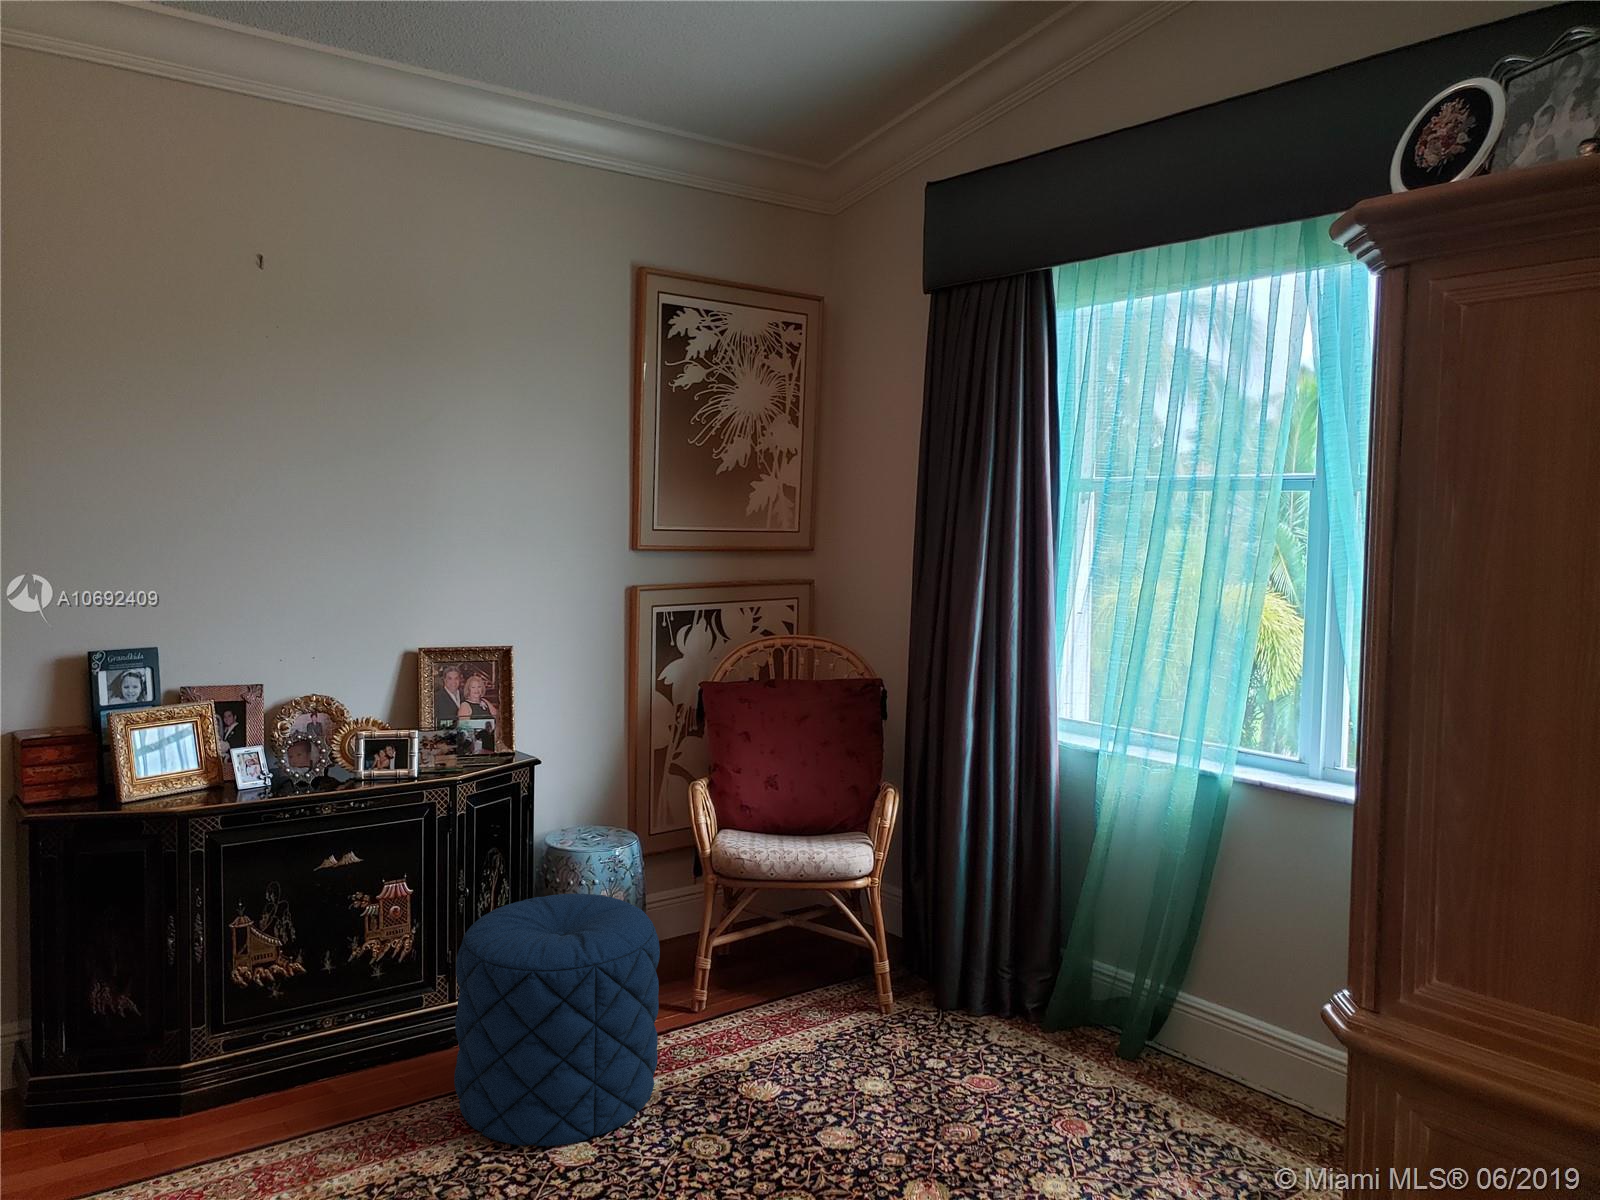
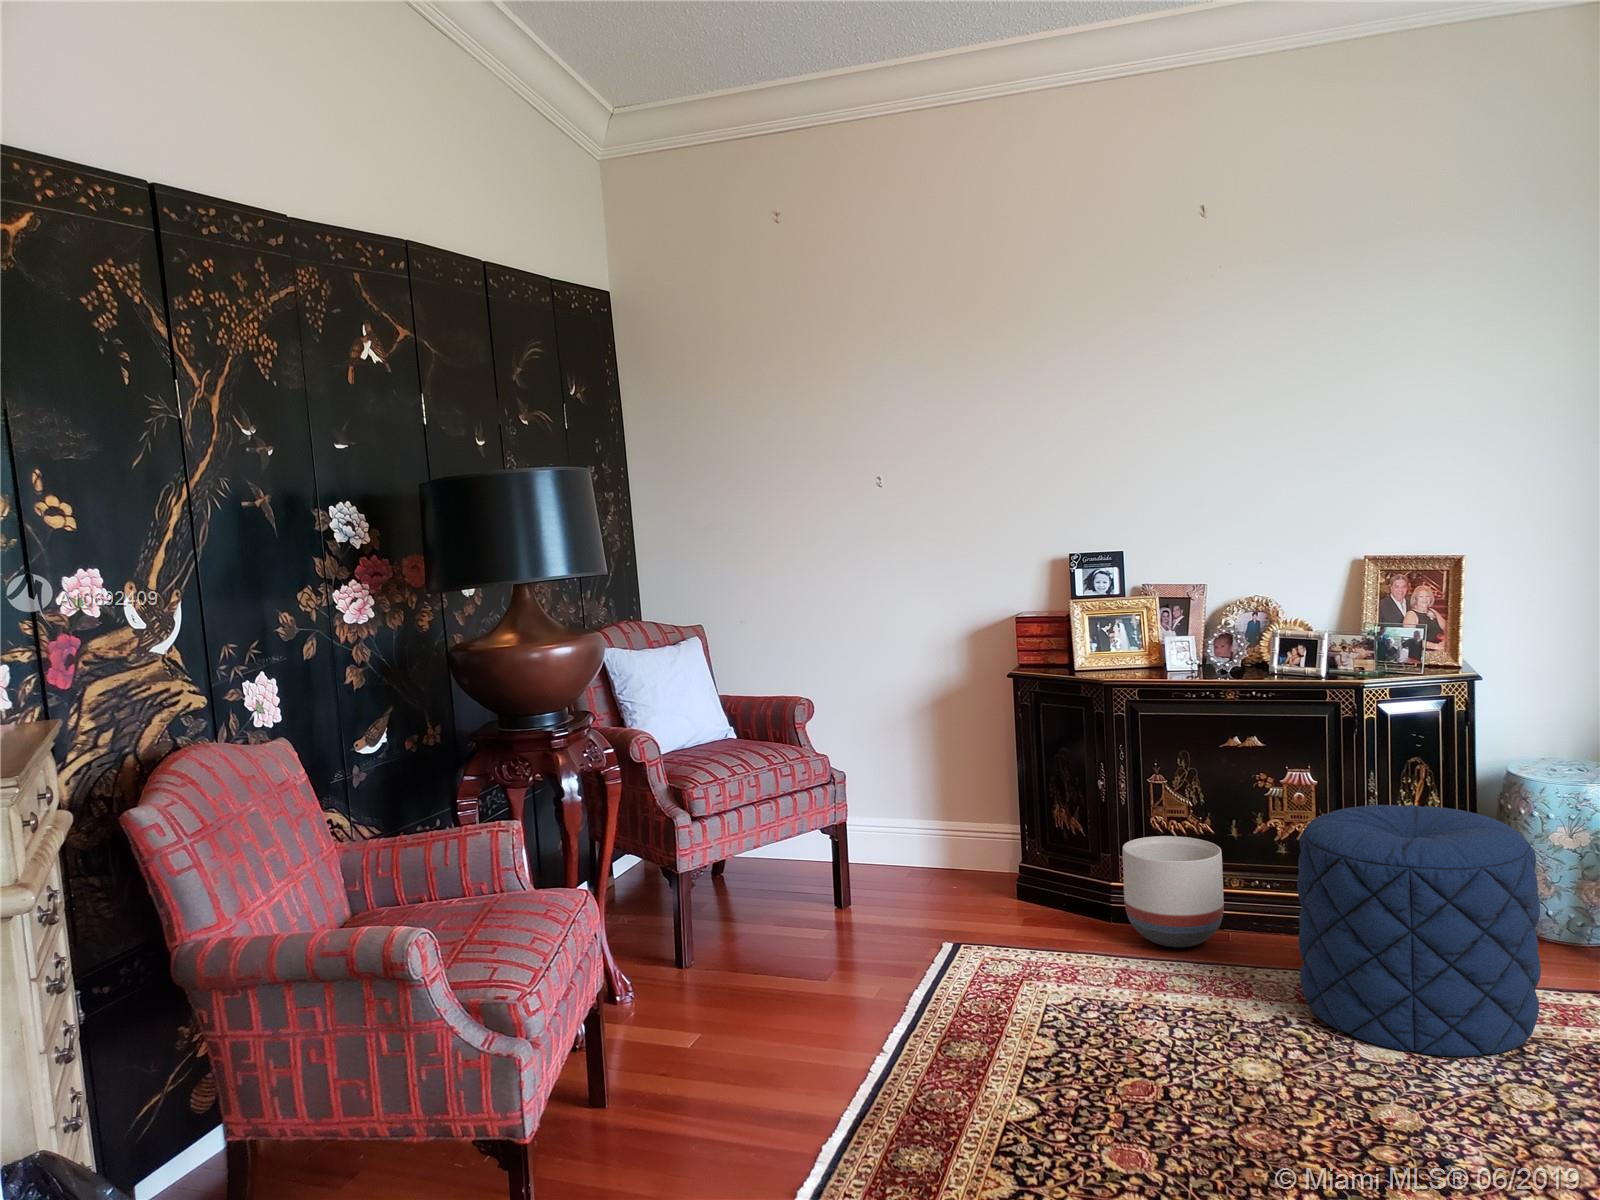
planter: none [215,983,339,1126] -> present [1123,836,1224,947]

